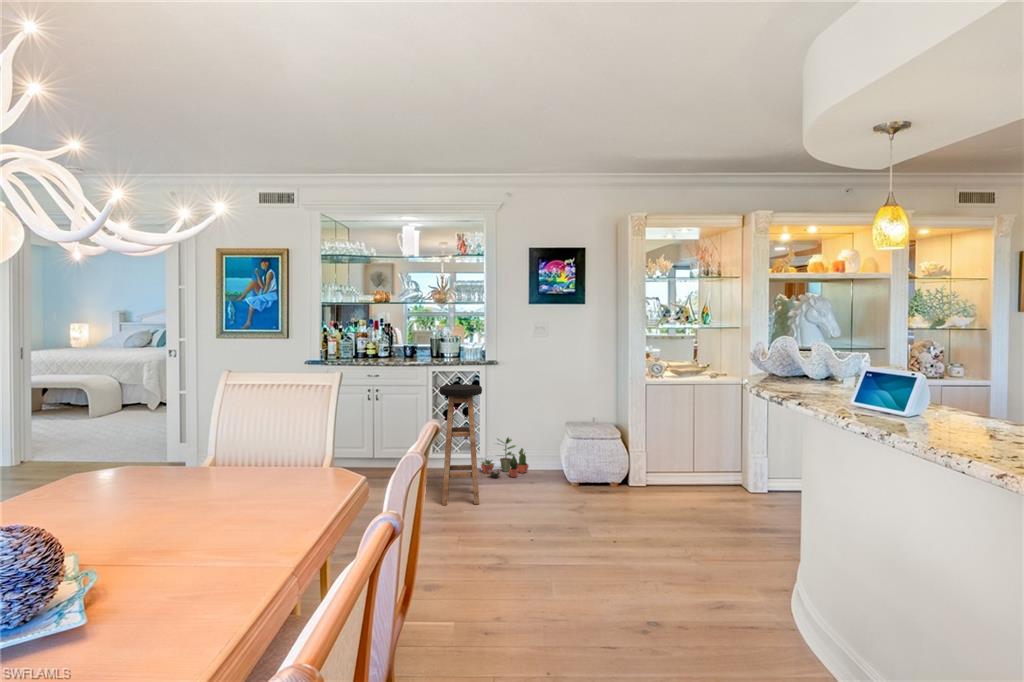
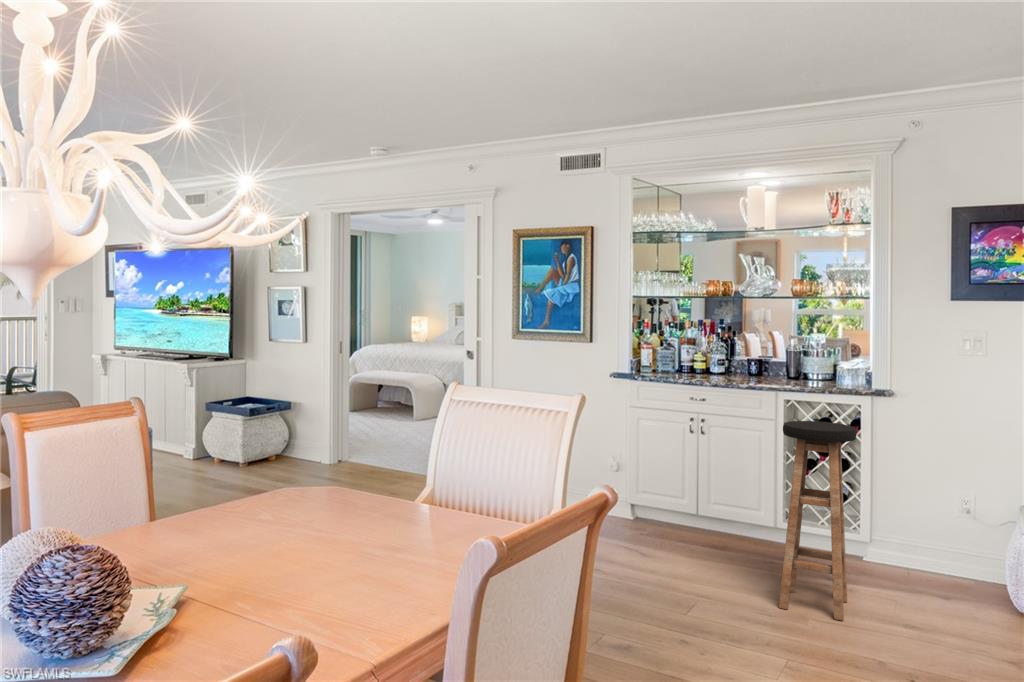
potted plant: present [481,437,528,478] -> none [859,516,951,588]

